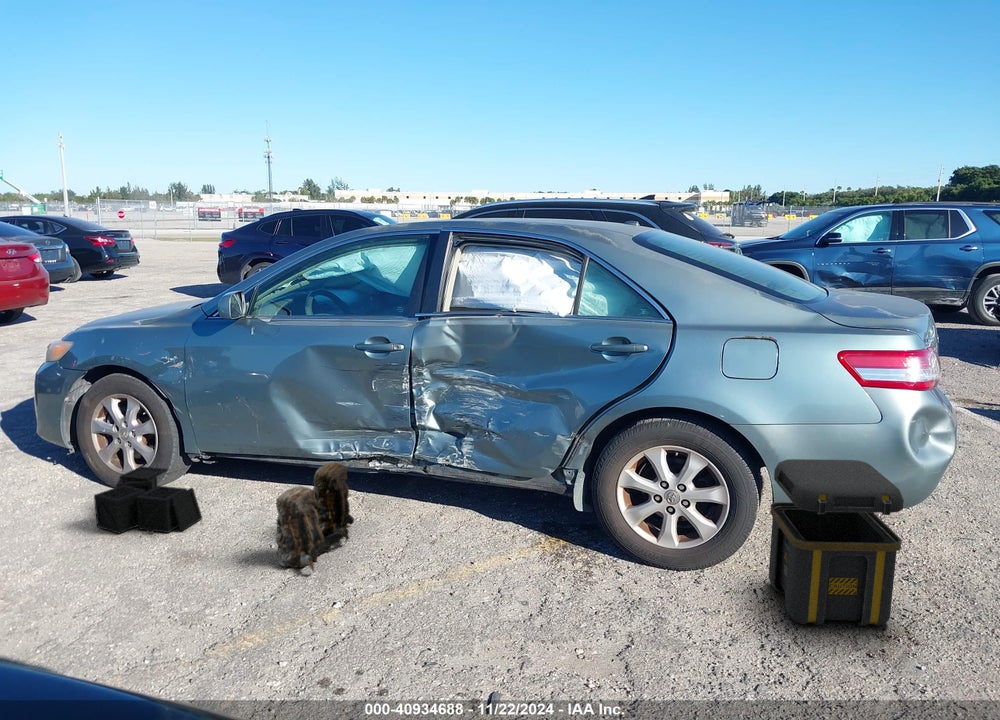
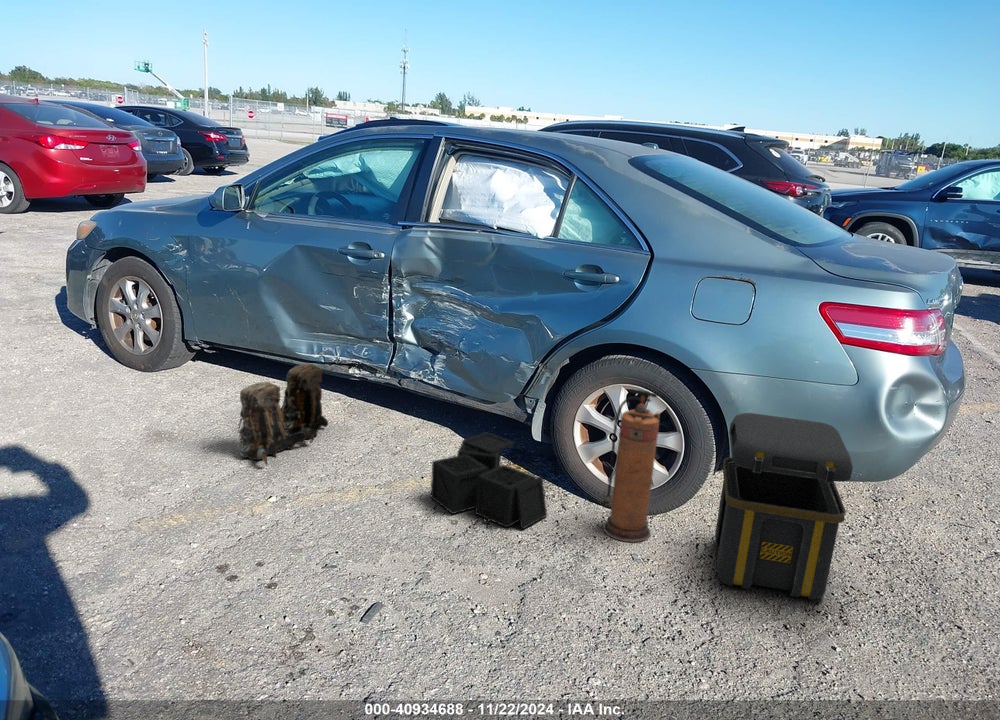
fire extinguisher: none [663,450,710,597] -> present [603,390,660,542]
storage bin: present [94,467,202,537] -> present [431,432,547,529]

